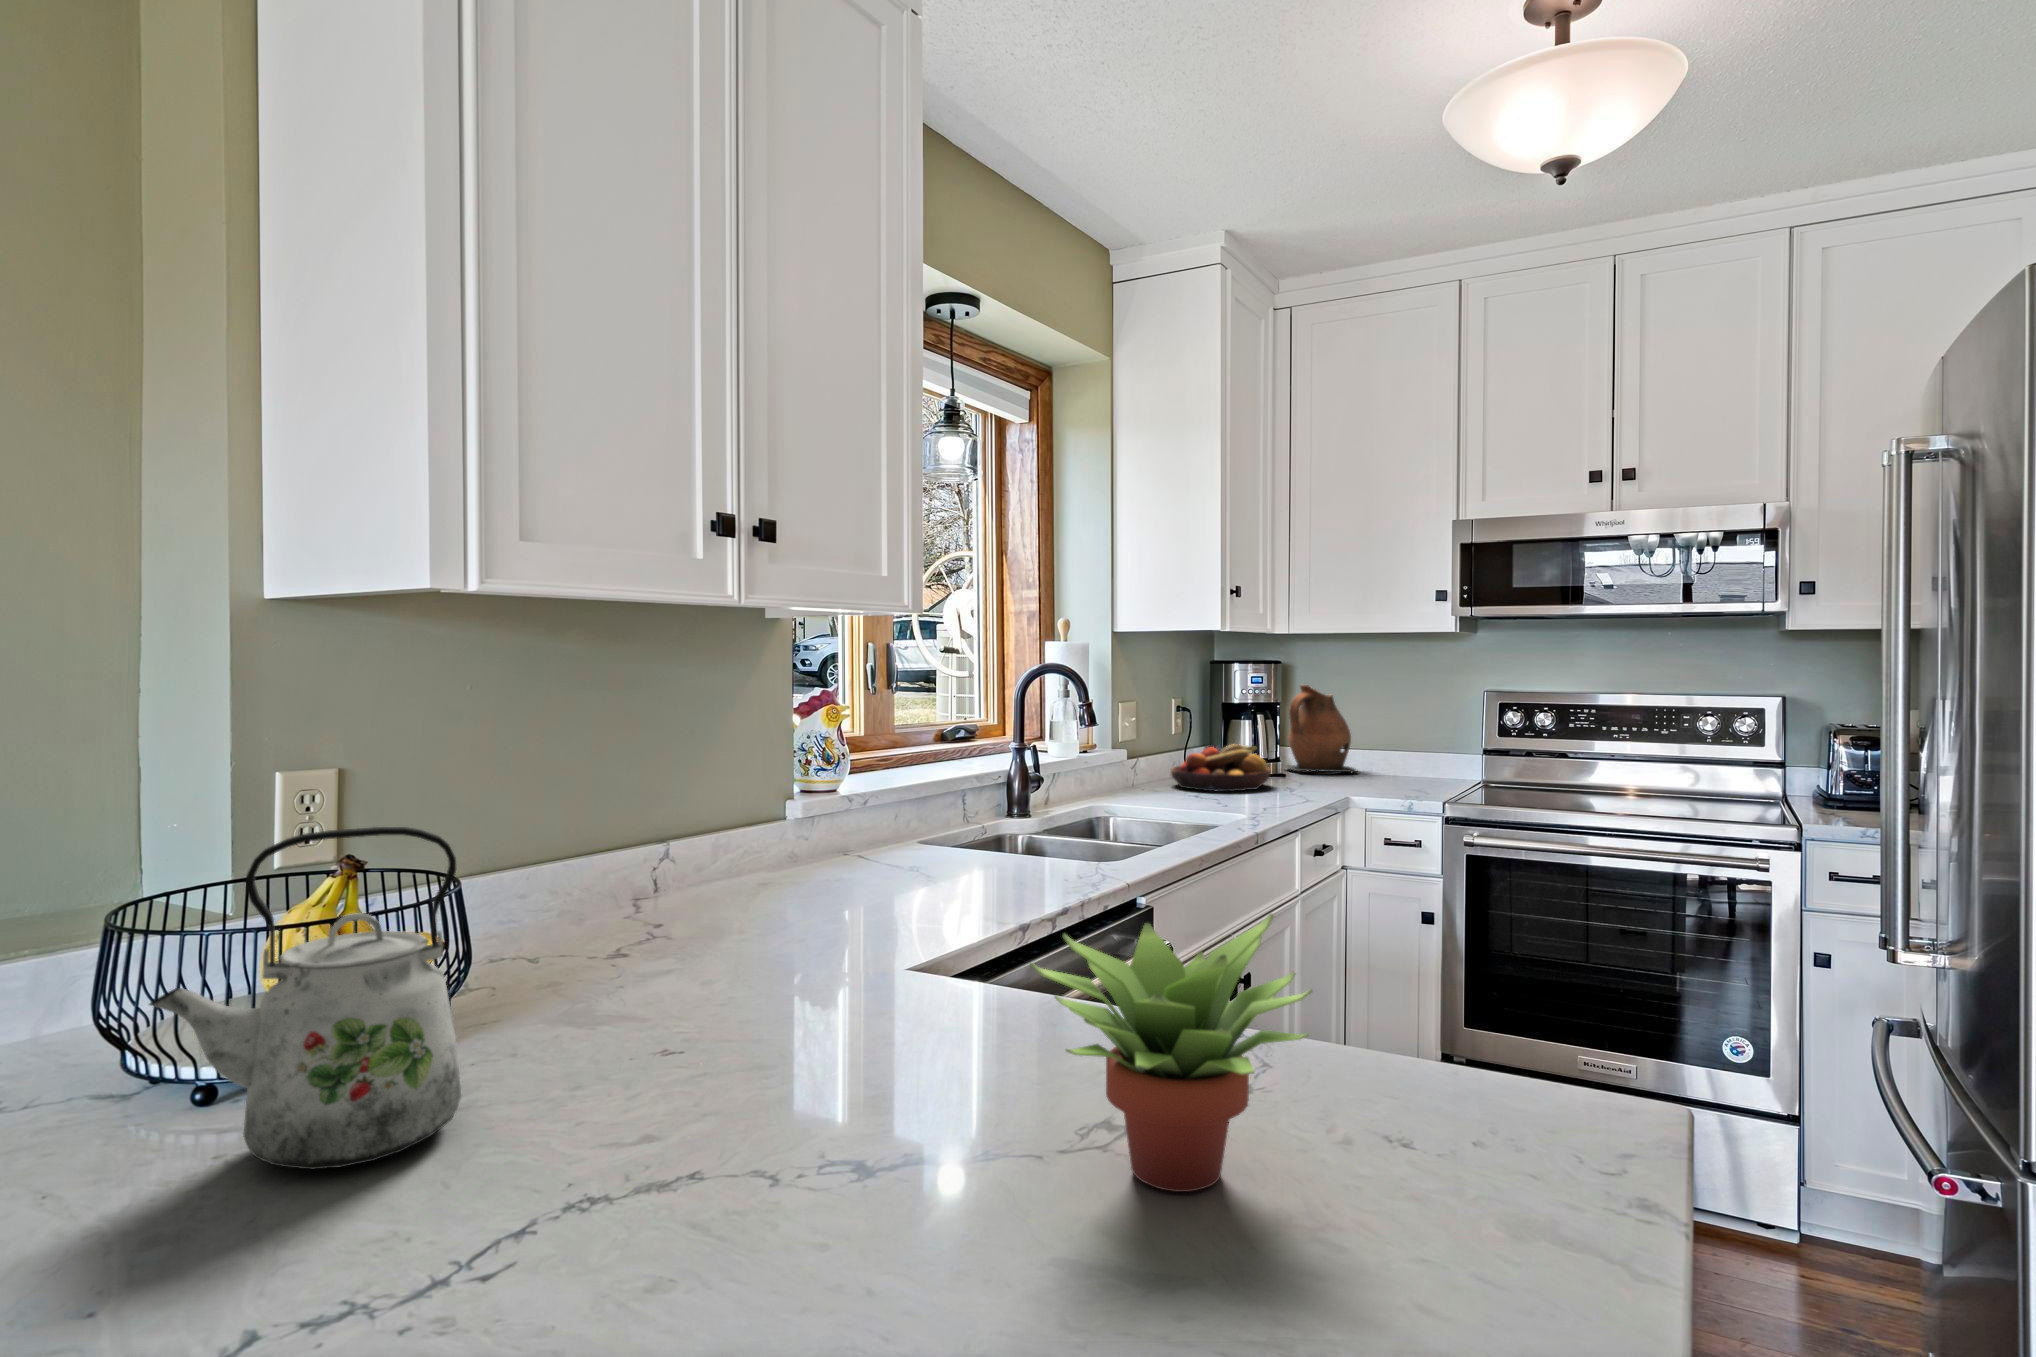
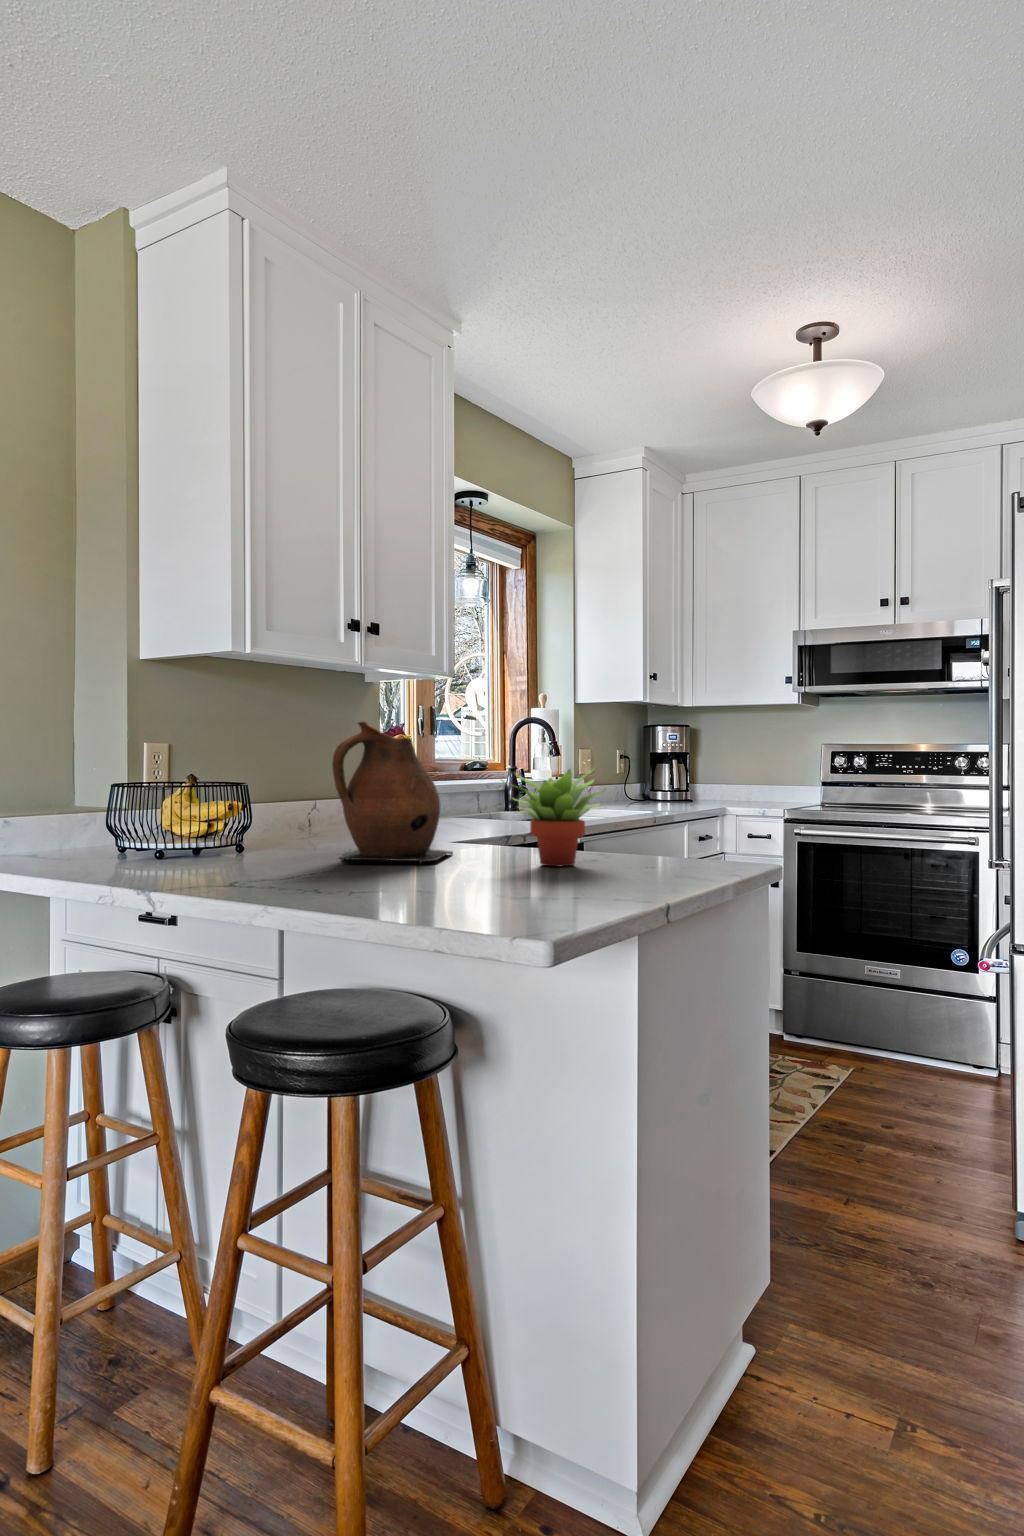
ceramic pitcher: present [1287,685,1358,773] -> present [332,722,453,864]
fruit bowl: present [1171,744,1270,792] -> none [613,777,678,806]
kettle: present [149,827,461,1169] -> none [164,737,271,865]

